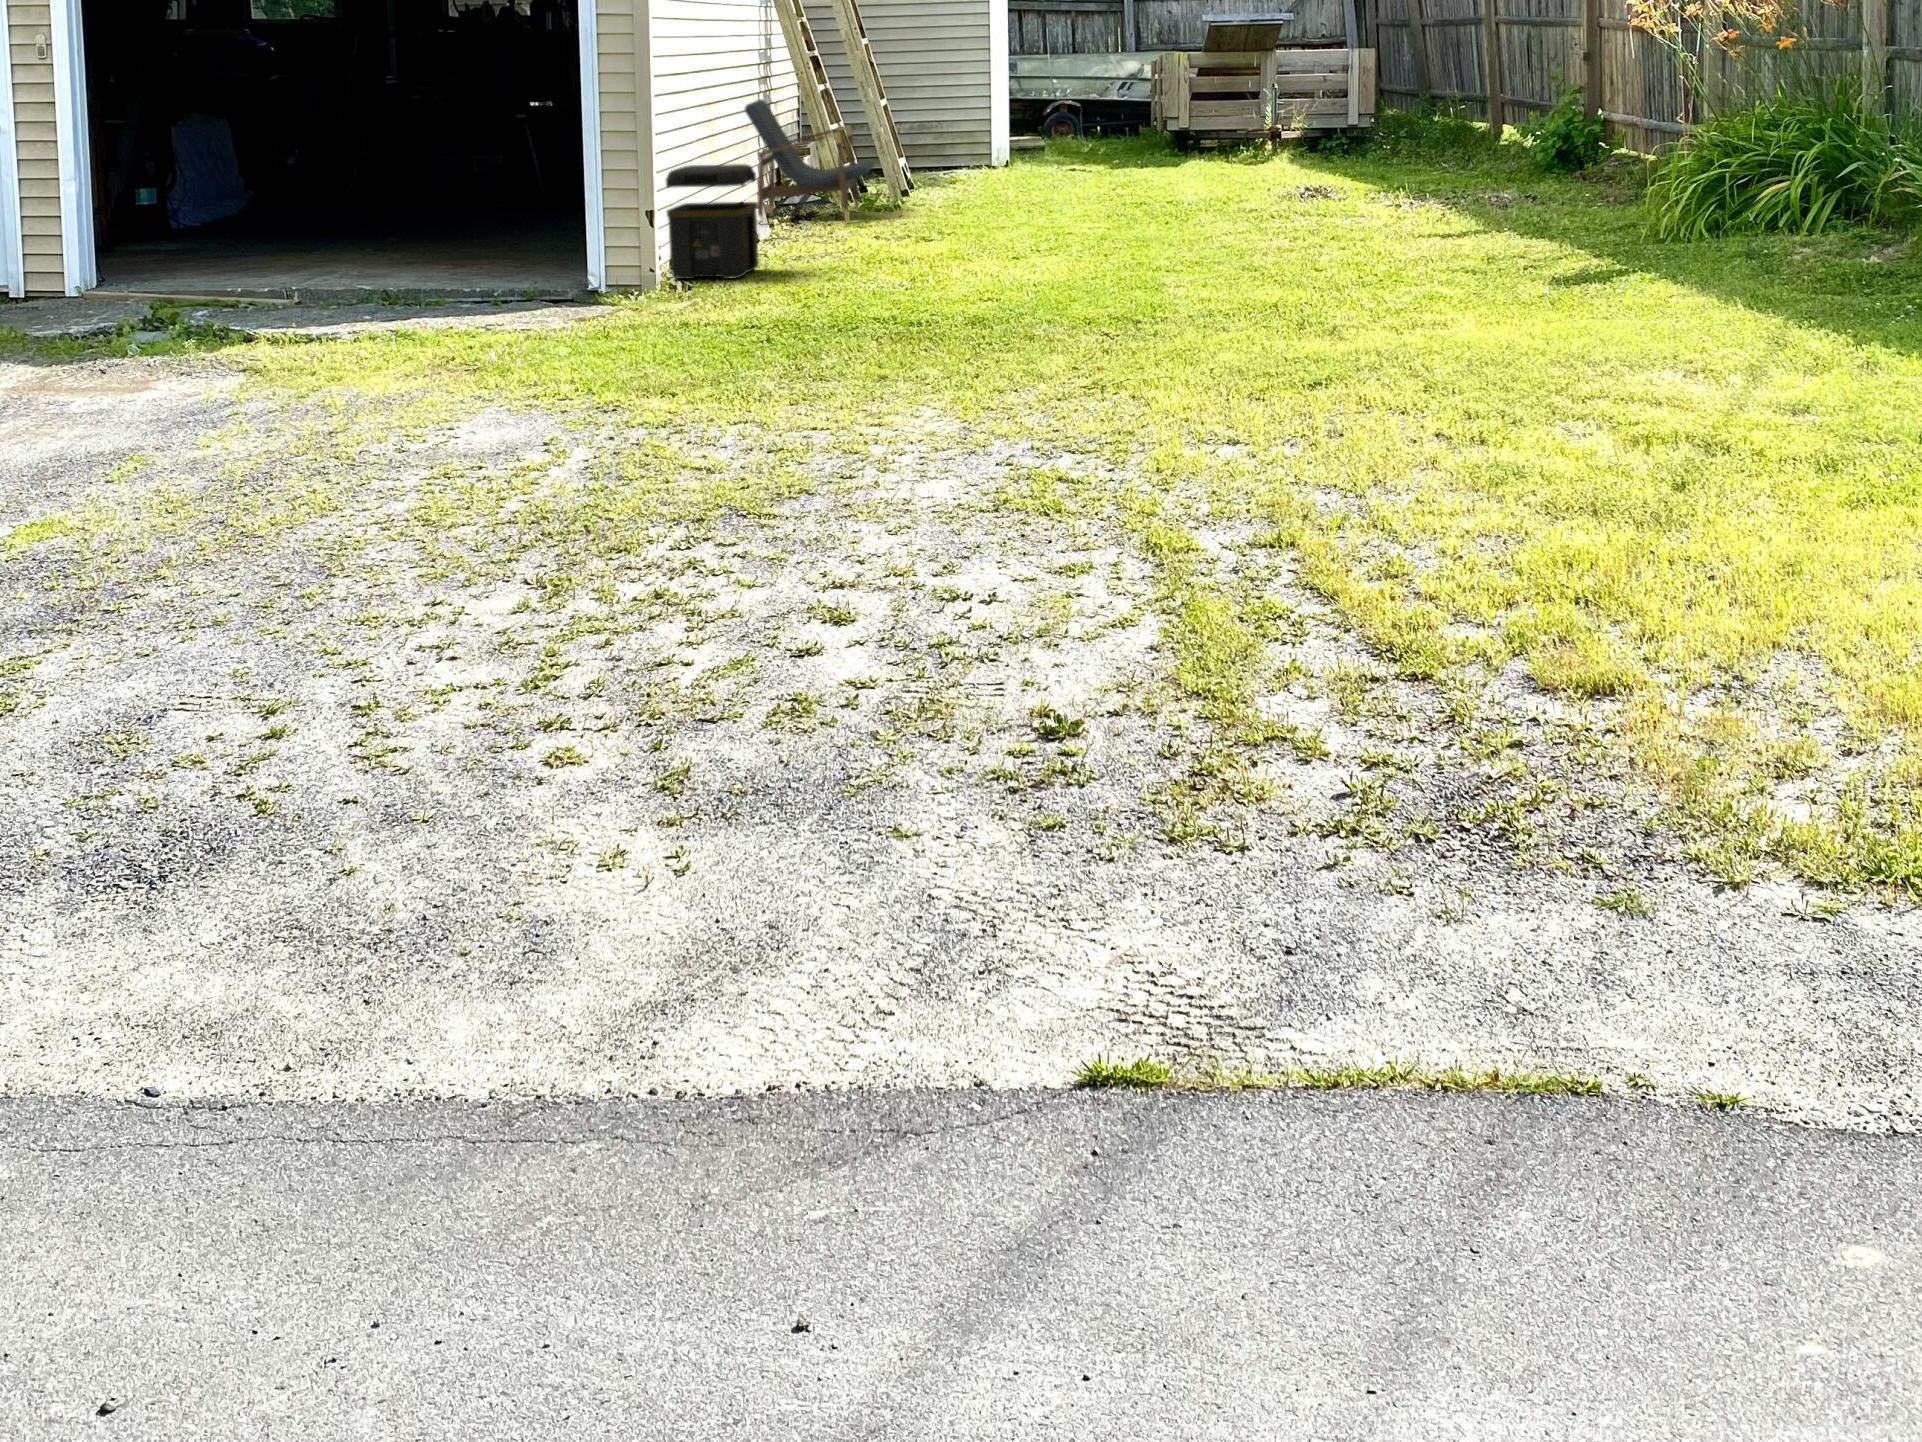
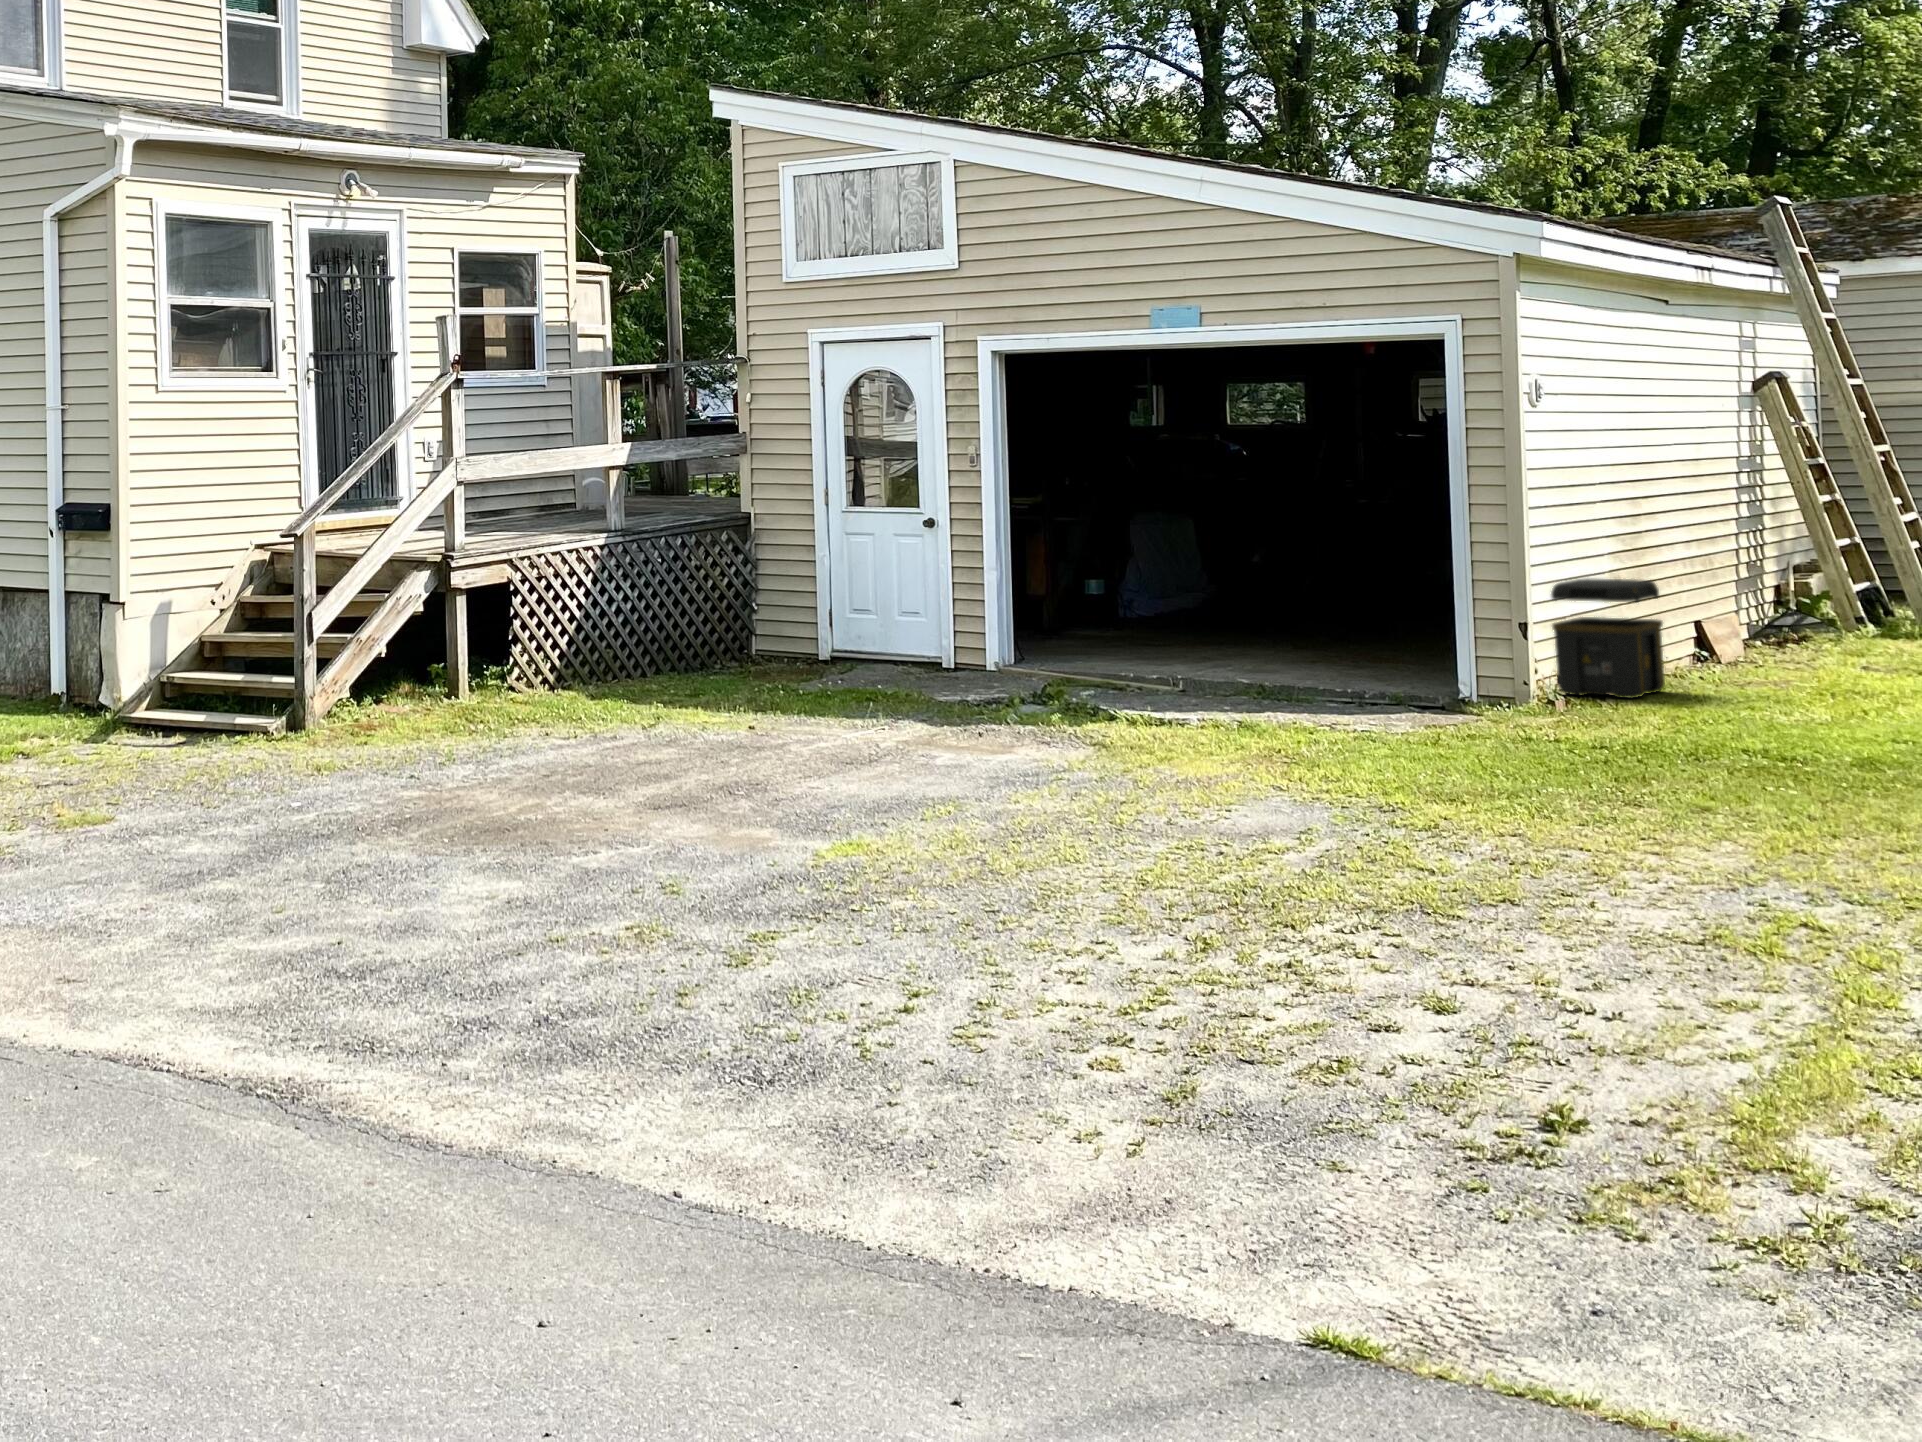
lounge chair: present [745,99,874,224] -> none [1693,511,1866,650]

